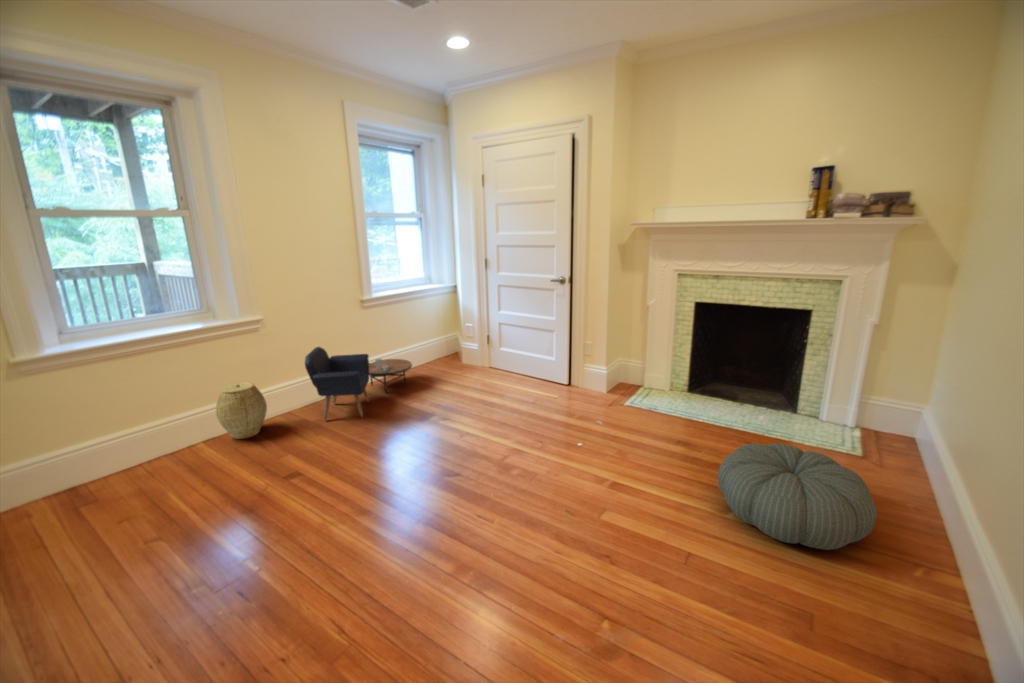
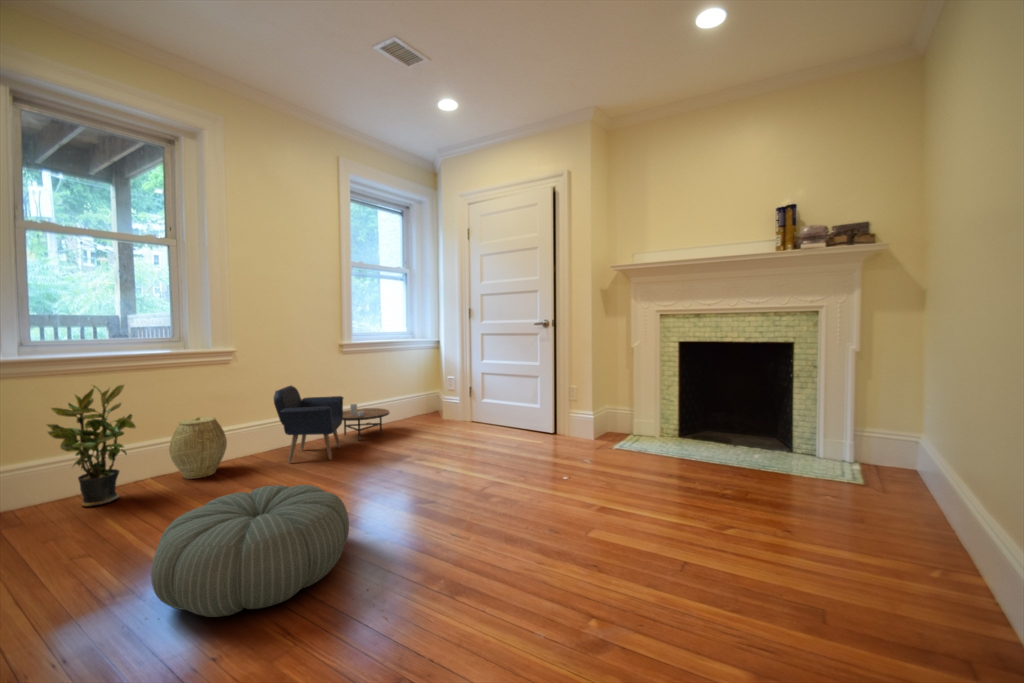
potted plant: none [105,362,184,472] -> present [47,385,136,507]
pouf: present [718,443,876,550] -> present [151,485,349,617]

